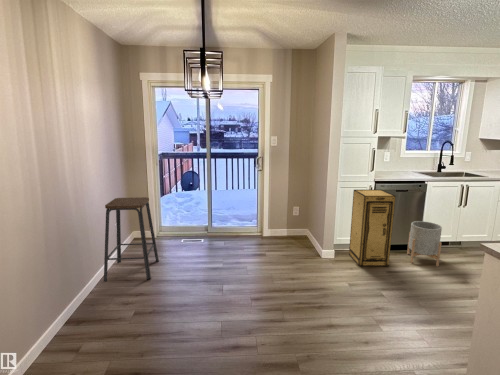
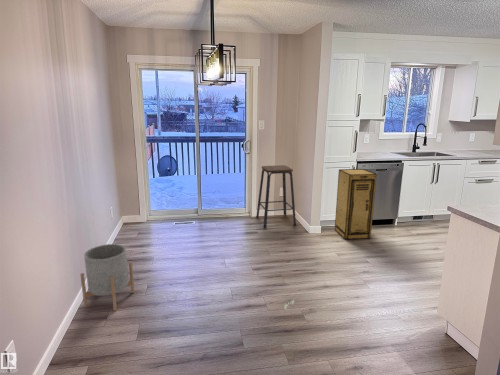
bar stool: present [104,197,159,282] -> present [256,165,296,227]
planter: present [407,221,442,266] -> present [81,244,134,311]

